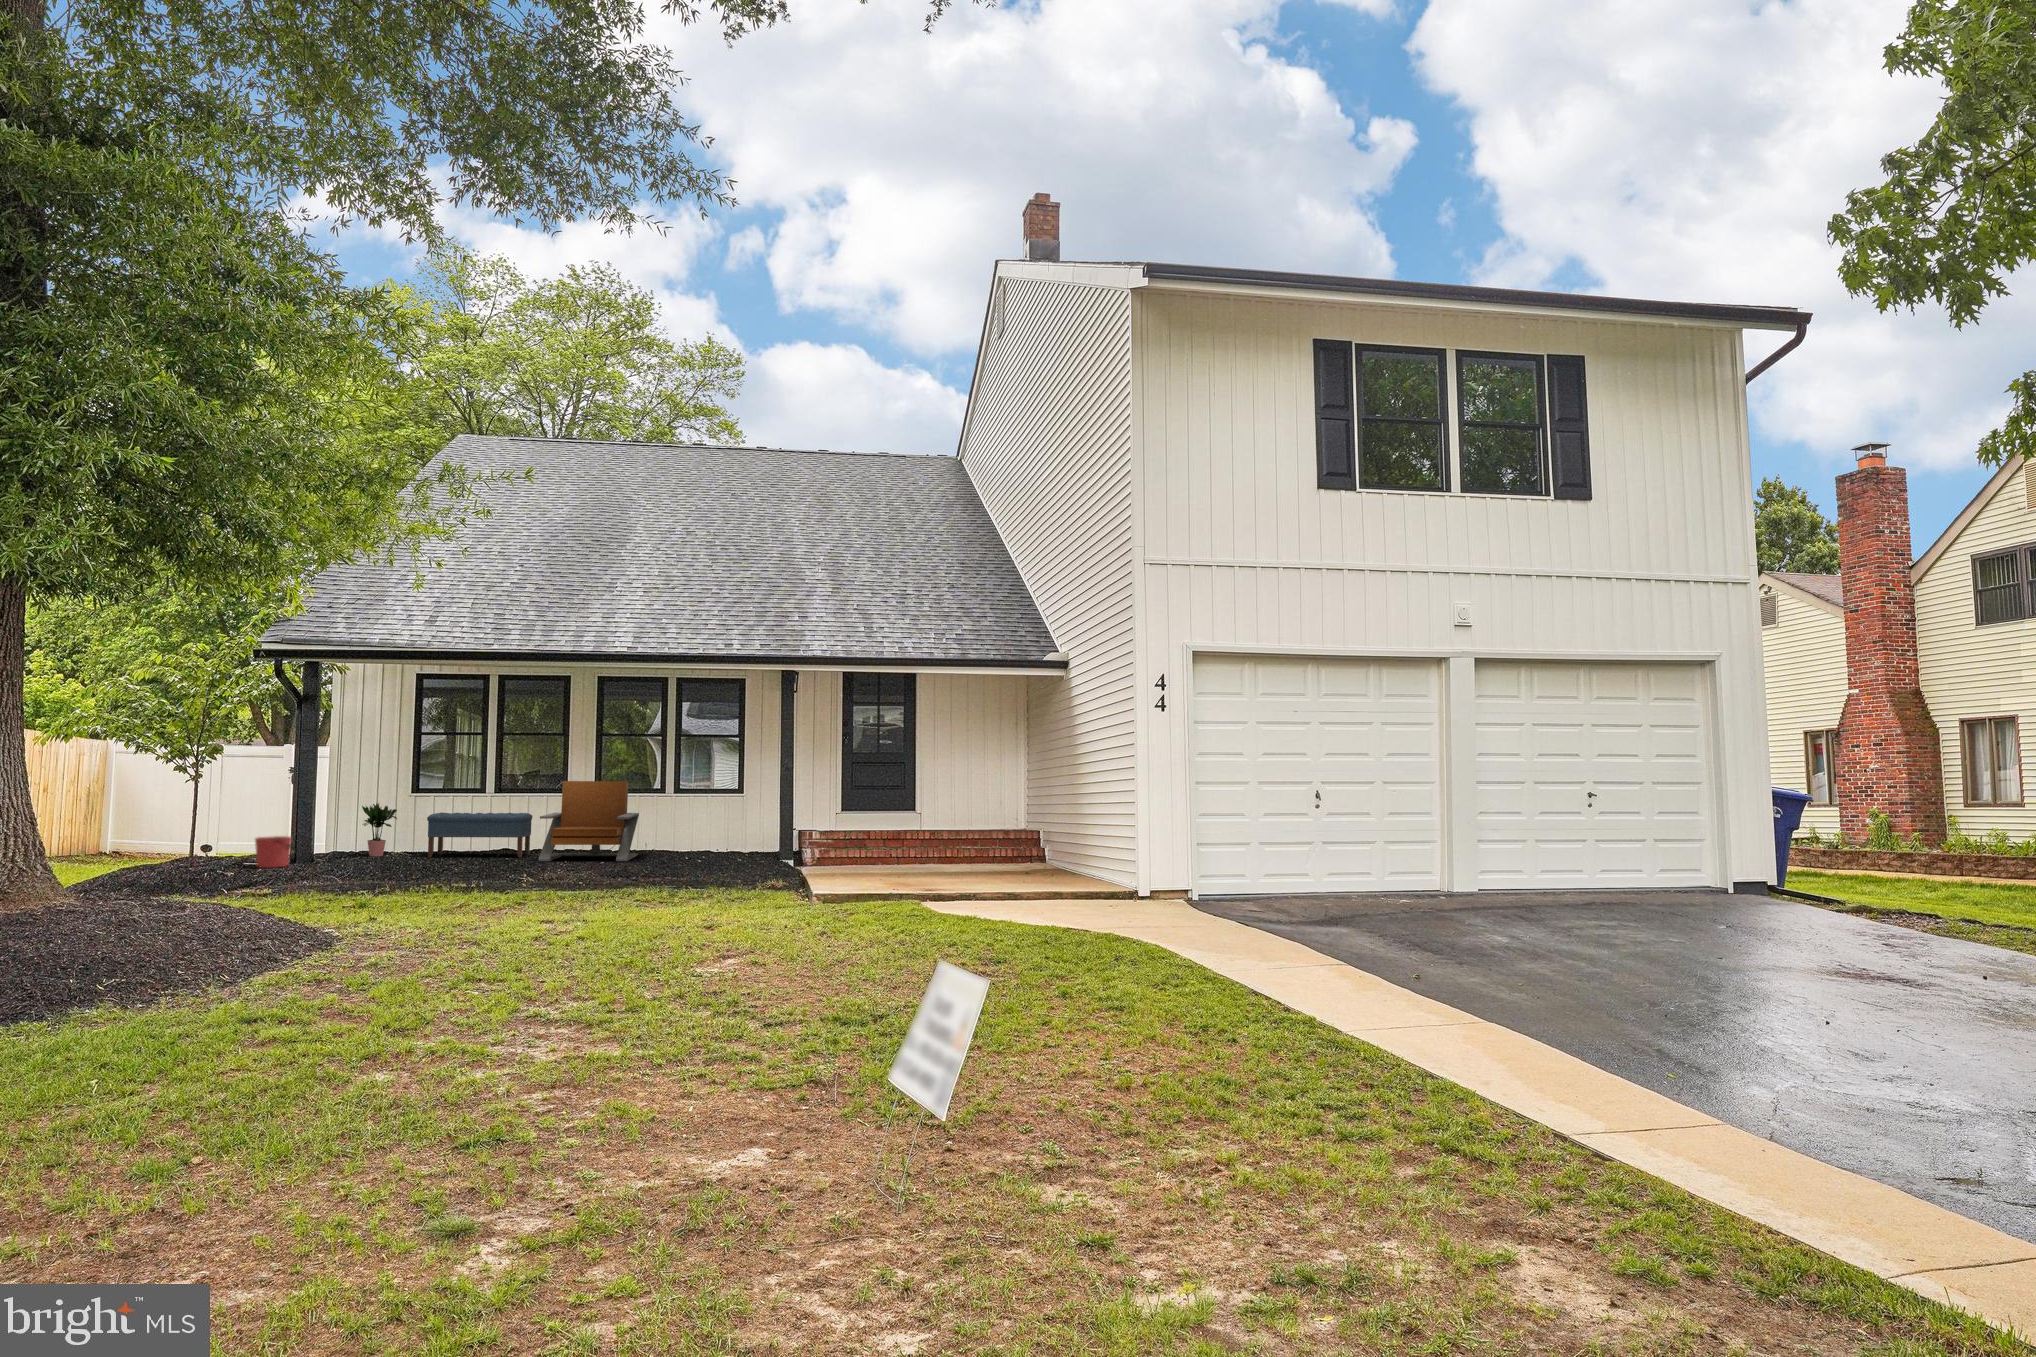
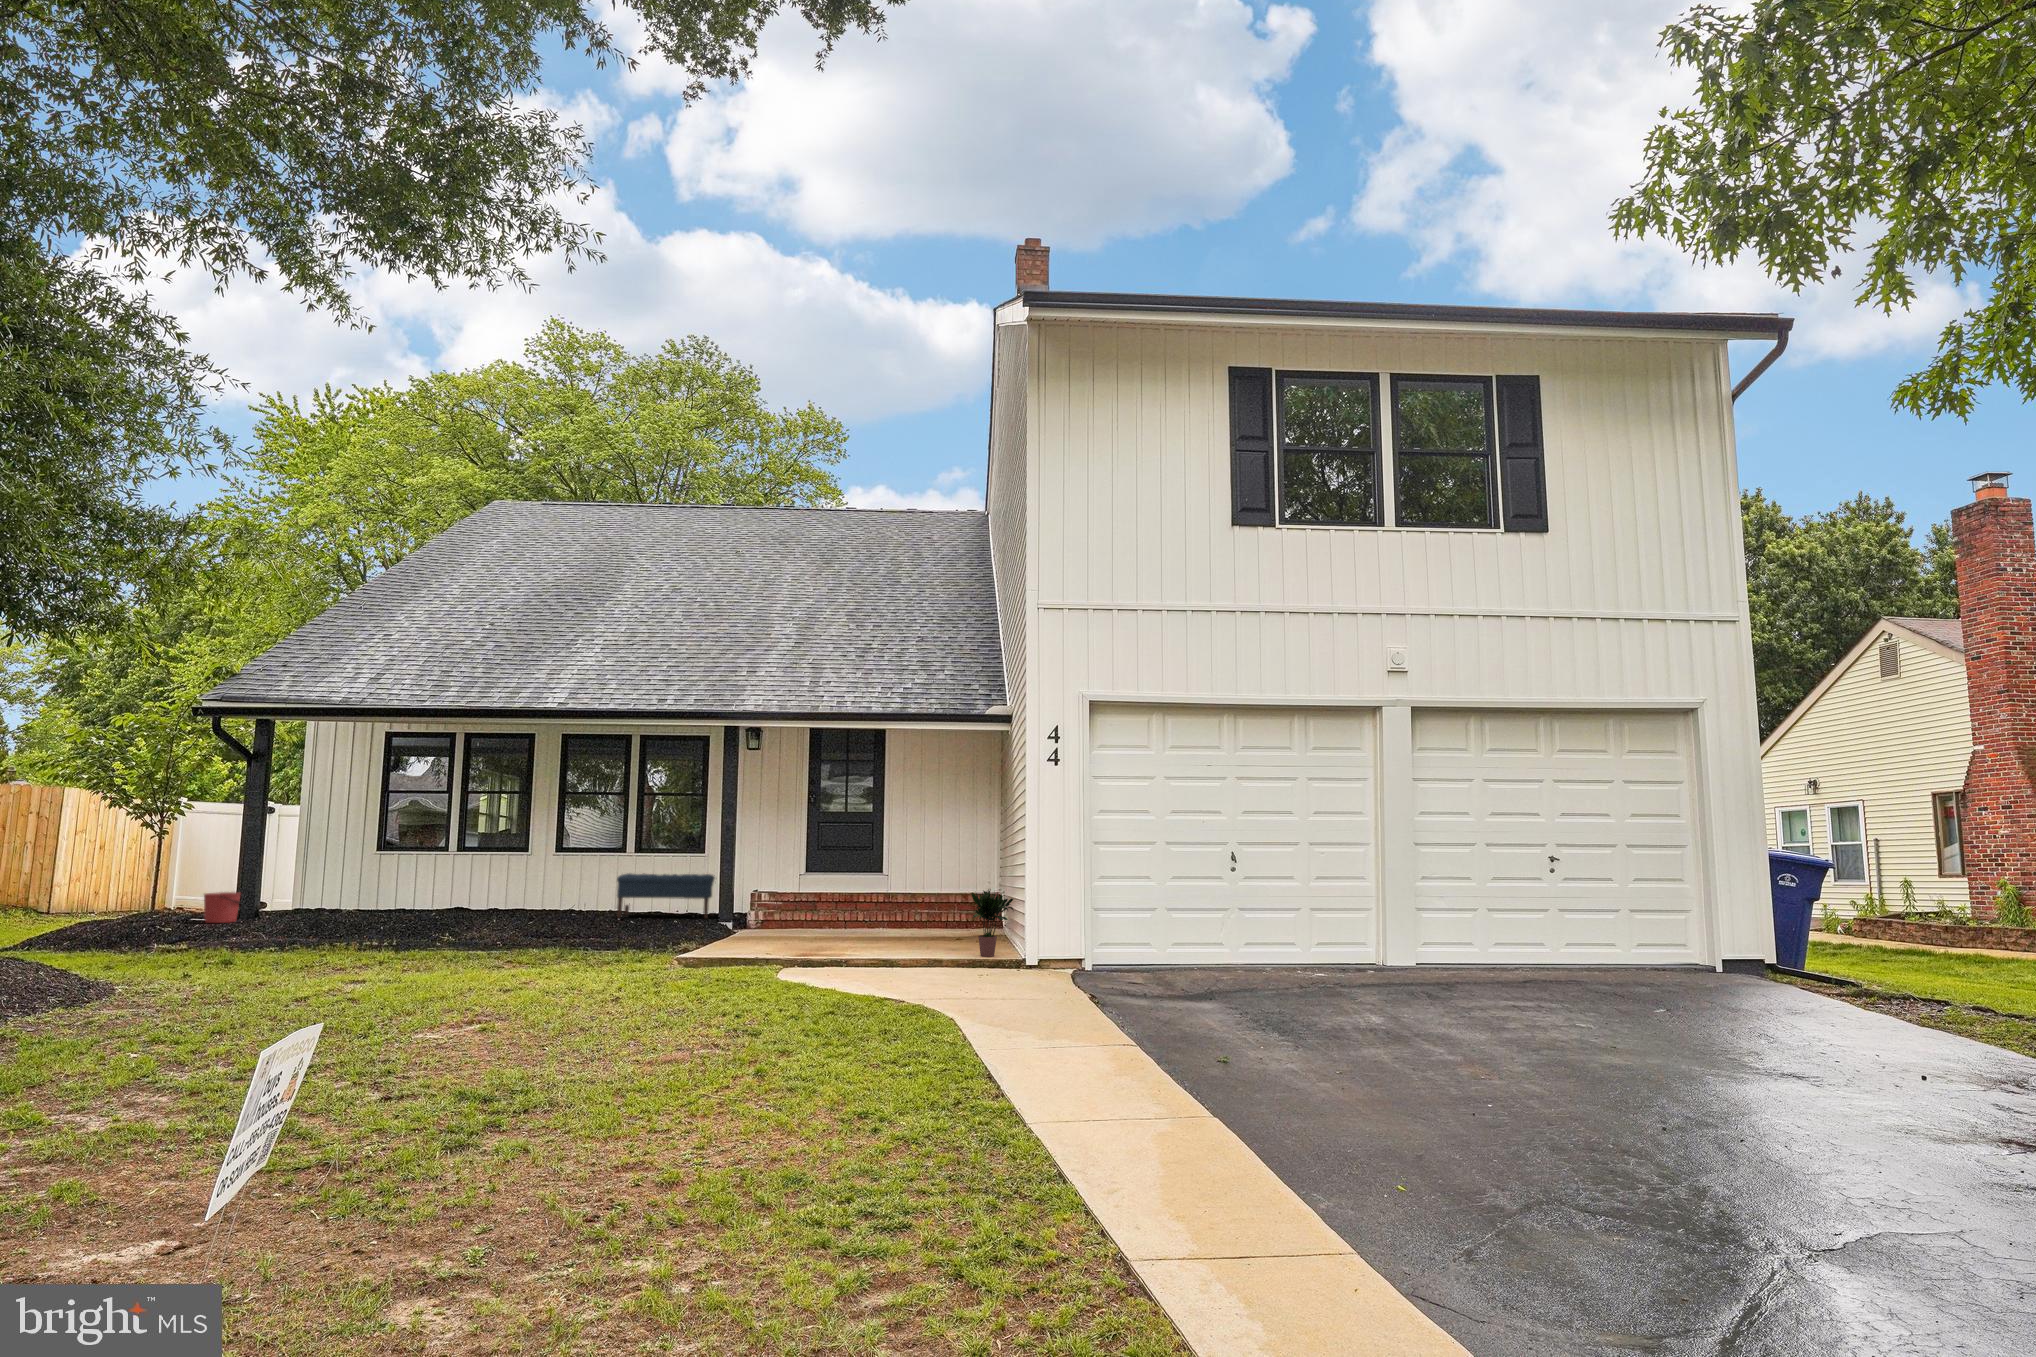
lounge chair: present [538,781,639,861] -> none [483,839,594,921]
potted plant: present [362,803,397,856] -> present [971,889,1013,957]
bench: present [427,813,532,858] -> present [617,873,715,919]

